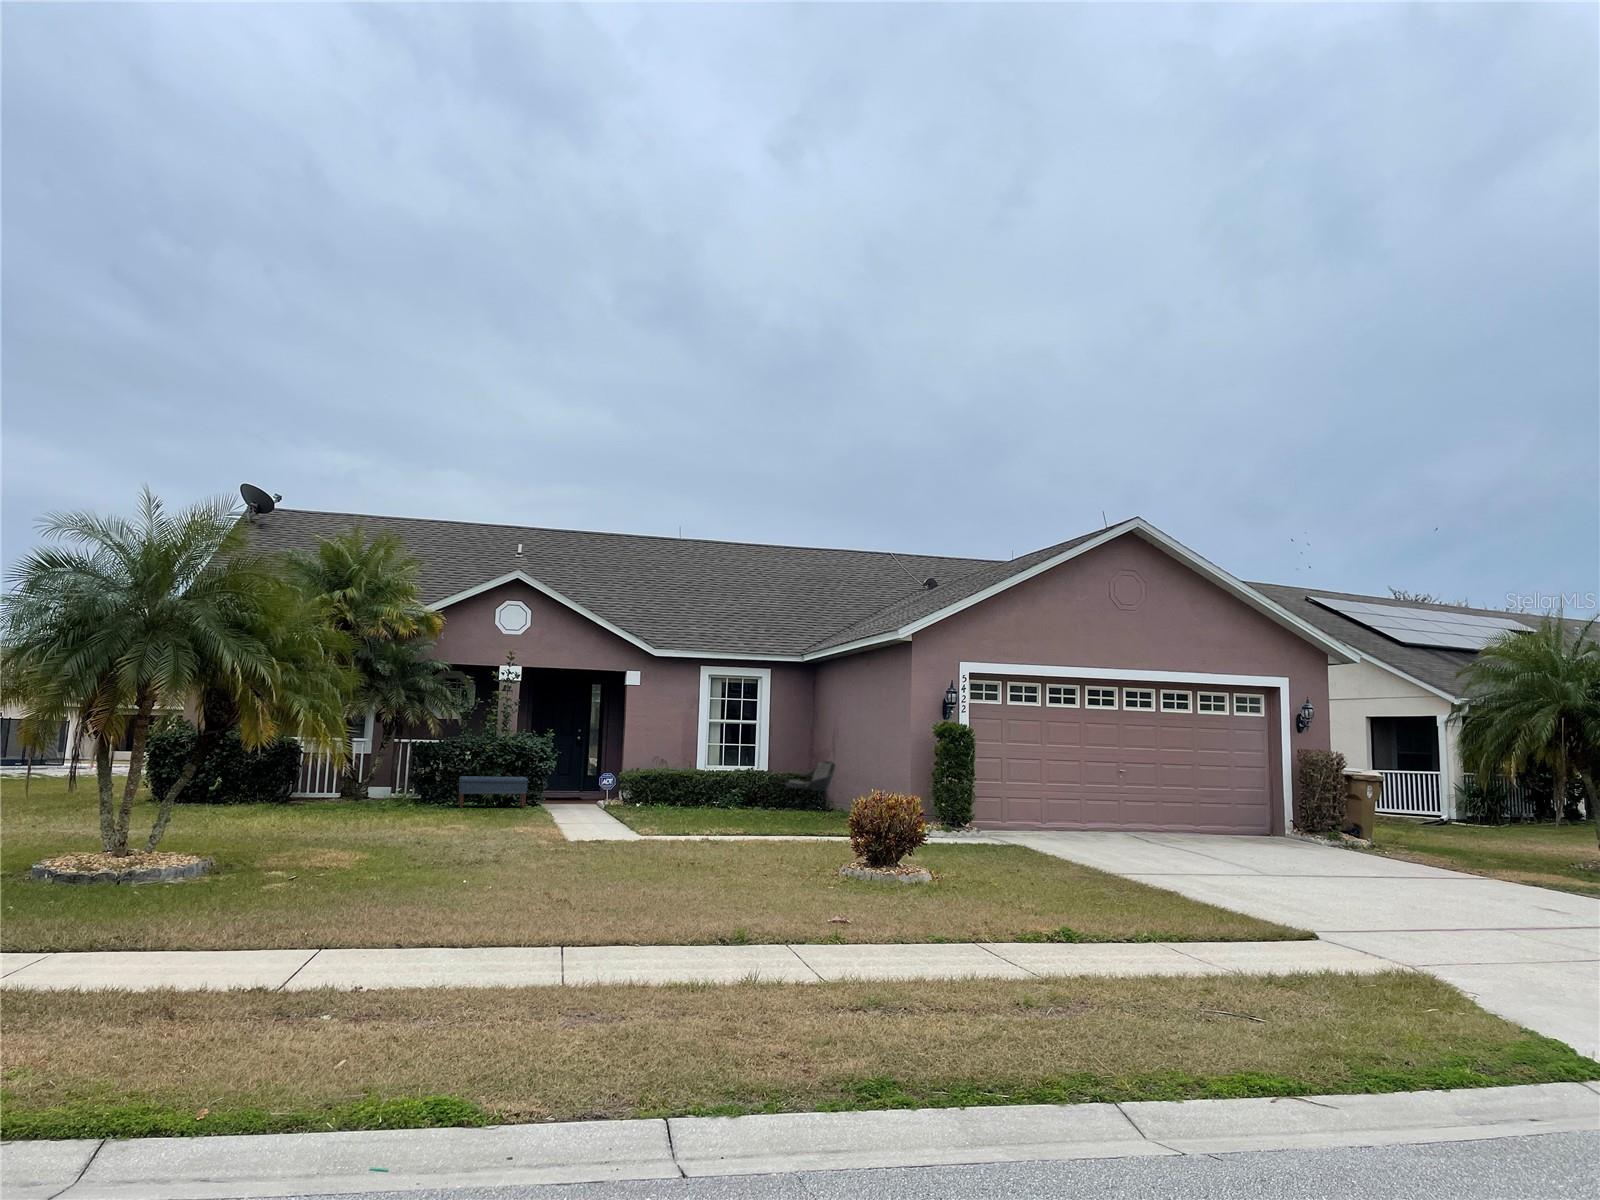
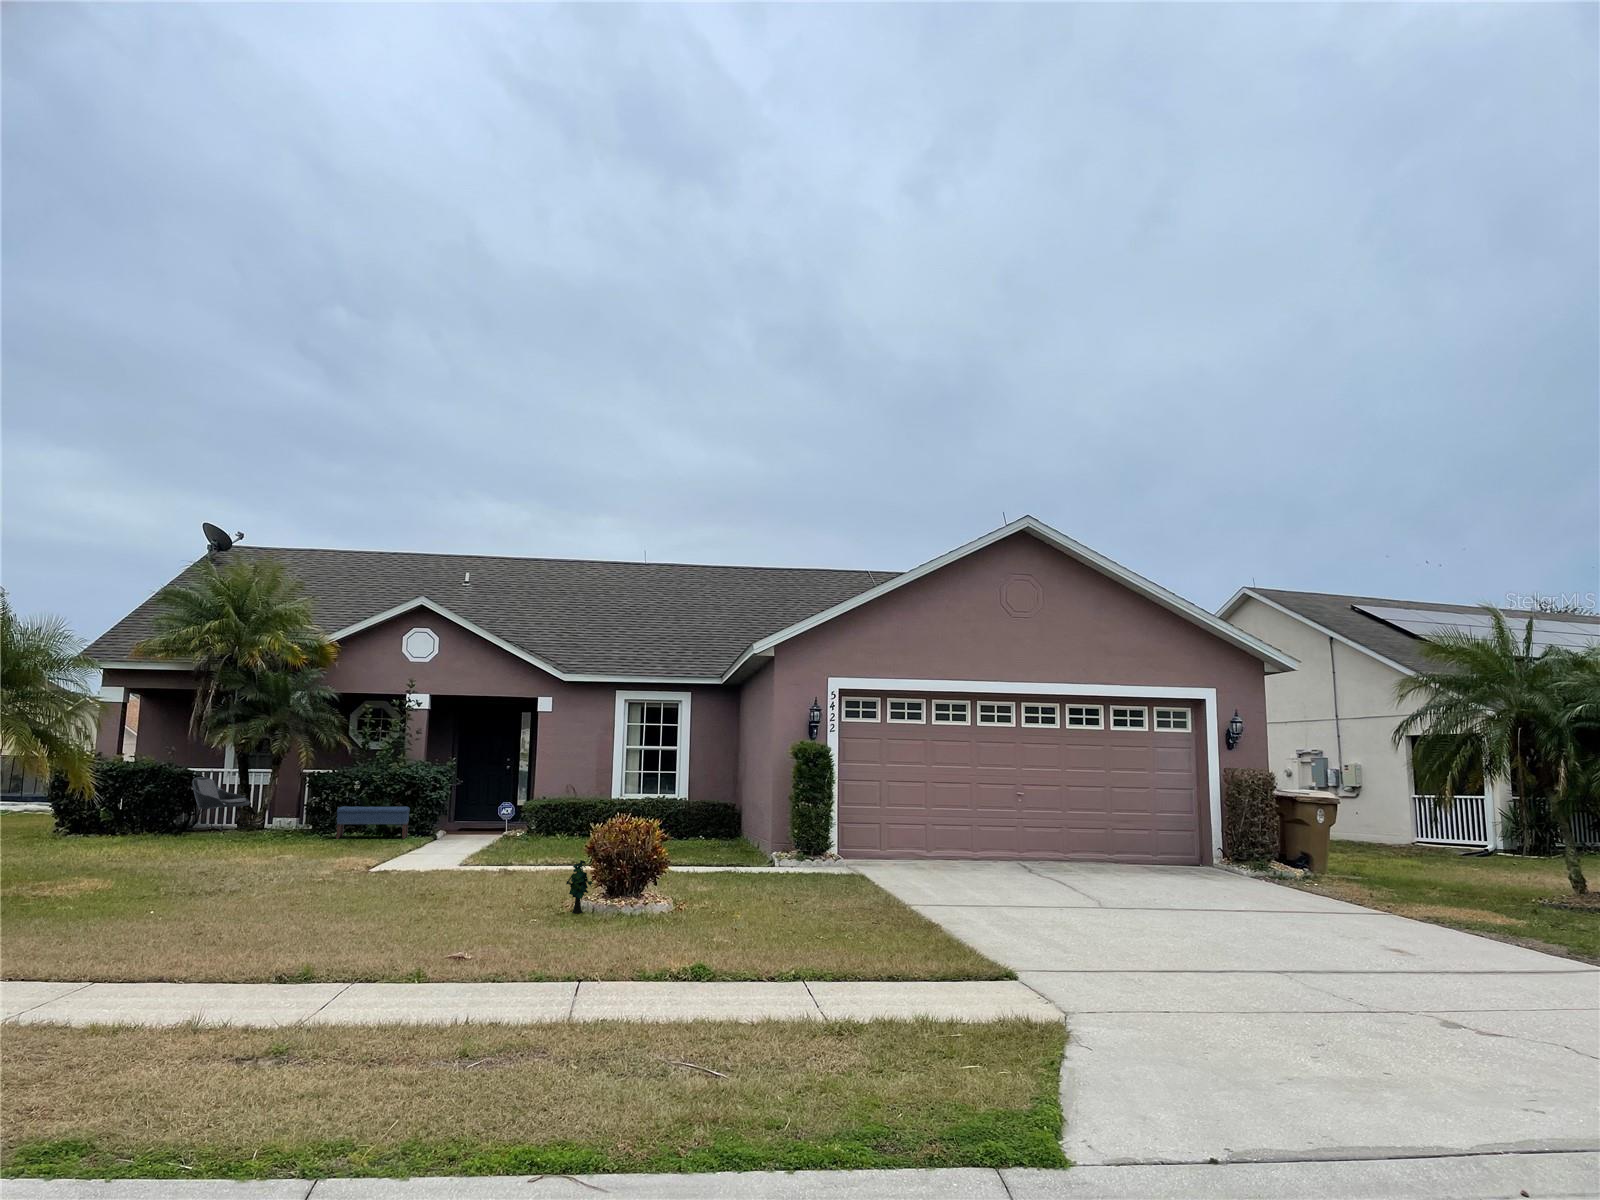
lounge chair: present [786,761,836,810] -> present [187,777,250,831]
decorative plant: none [846,834,872,883] -> present [566,860,593,913]

